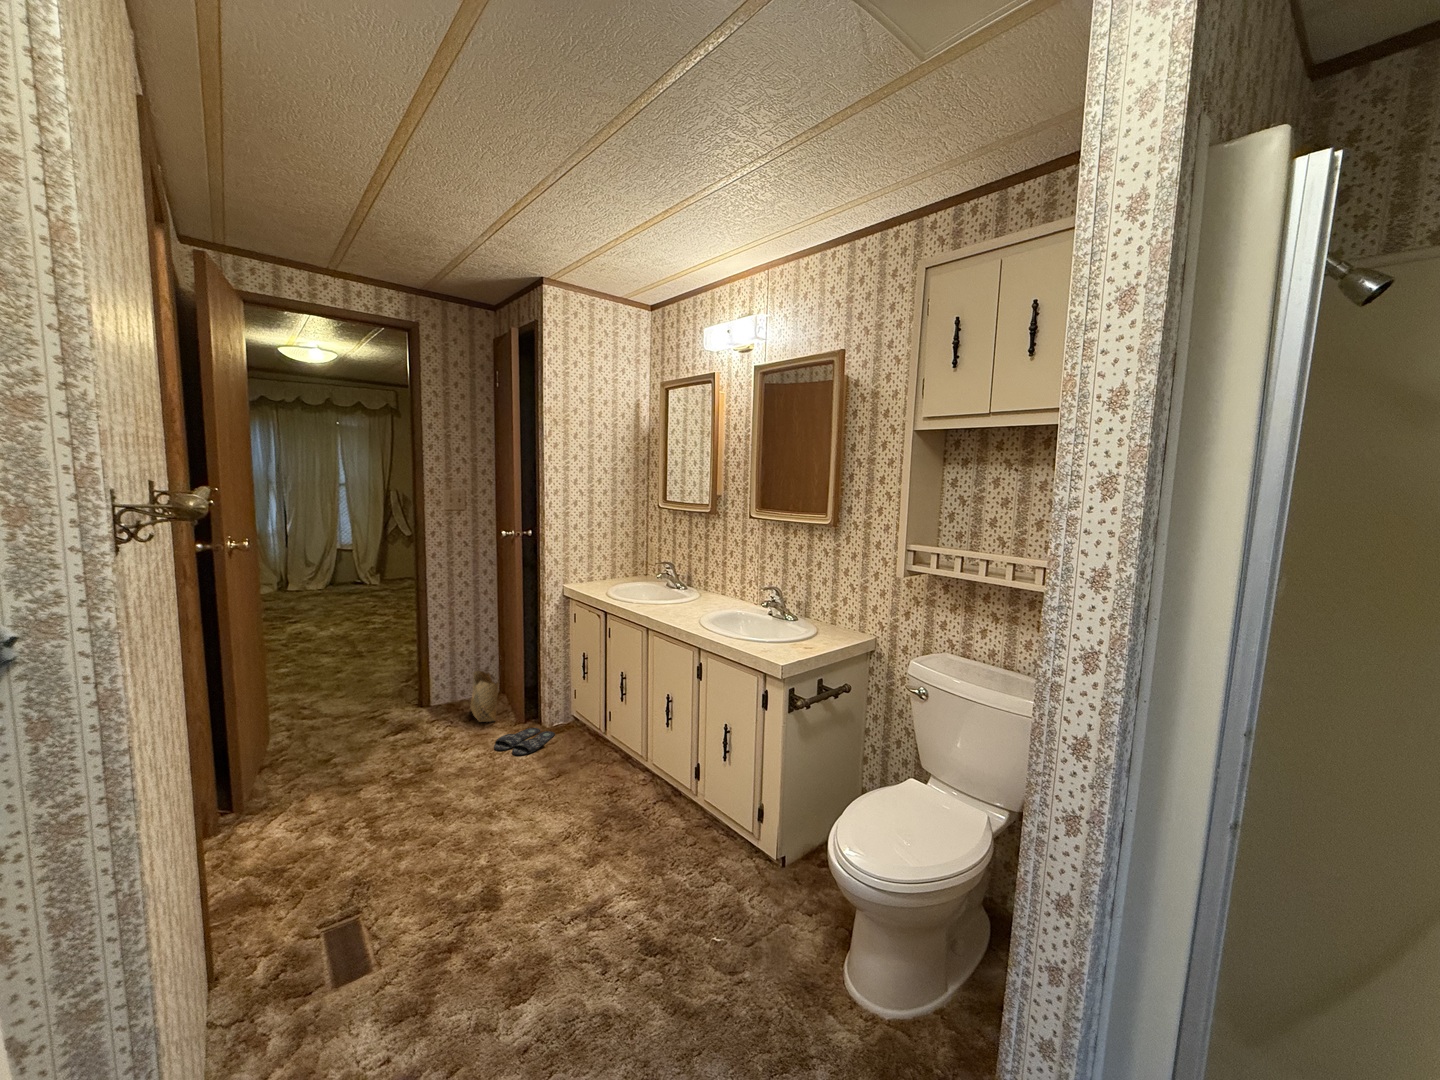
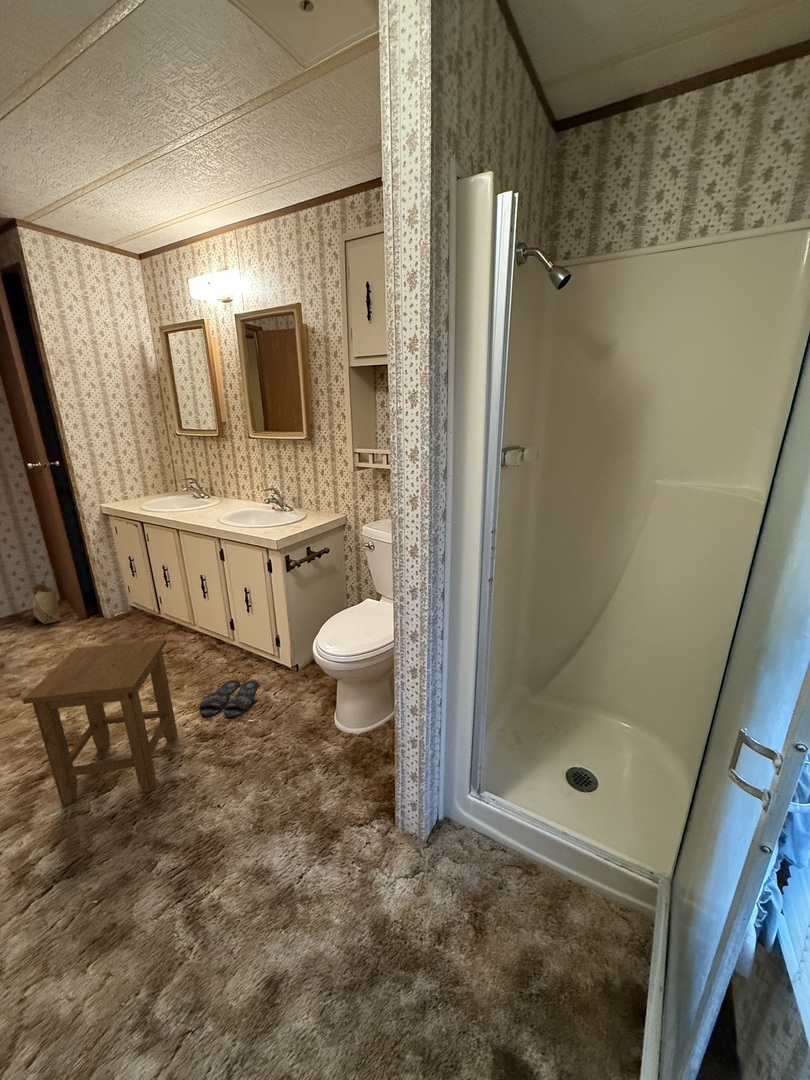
slippers: present [494,728,555,755] -> present [199,680,258,718]
stool: none [454,777,624,1026] -> present [22,640,178,805]

